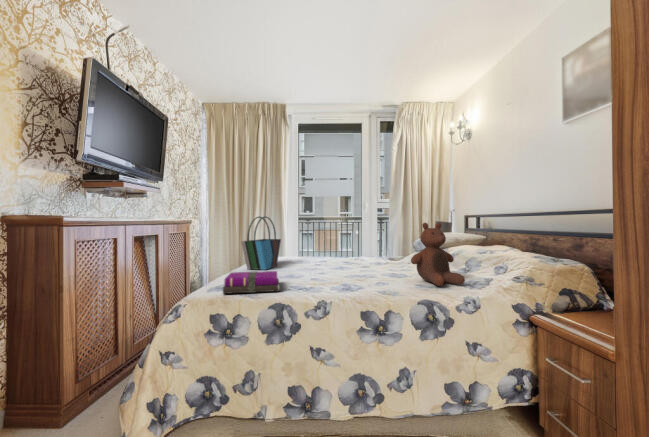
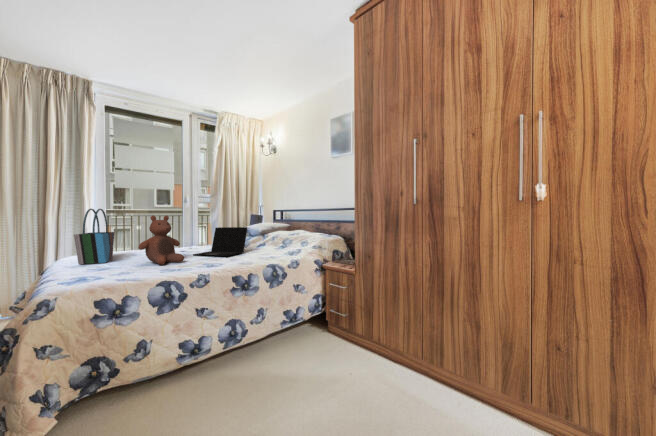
stuffed bear: present [411,223,465,286] -> present [138,216,184,265]
laptop: none [344,238,410,277] -> present [193,227,247,257]
notebook: present [223,271,280,294] -> none [86,258,157,282]

